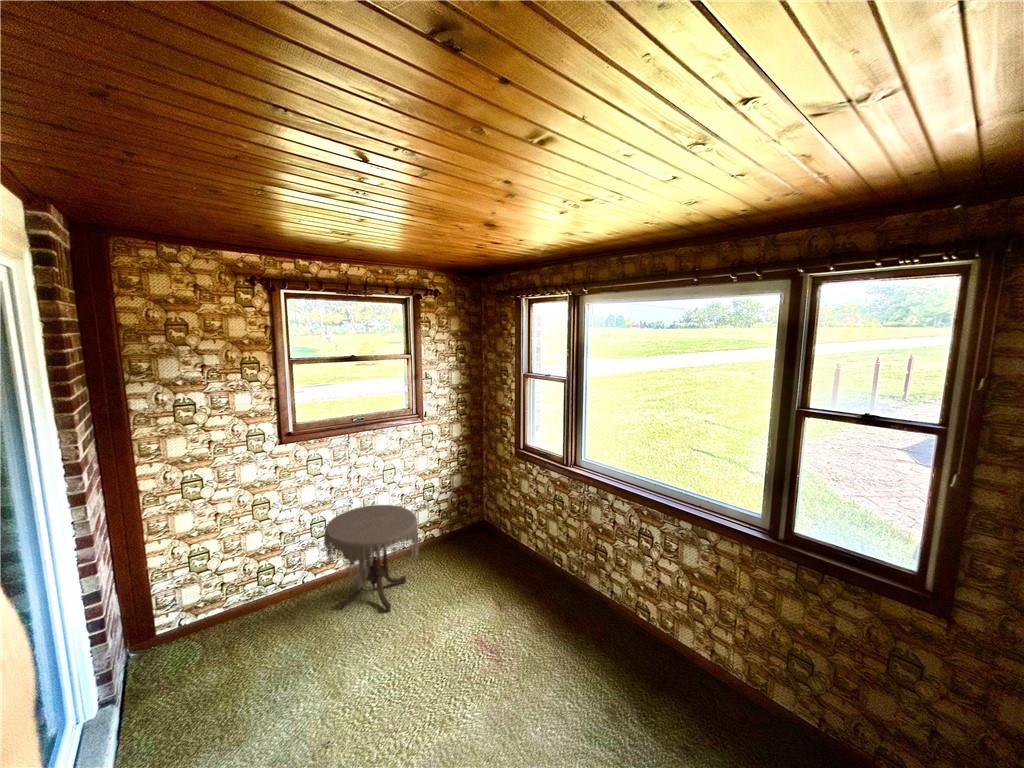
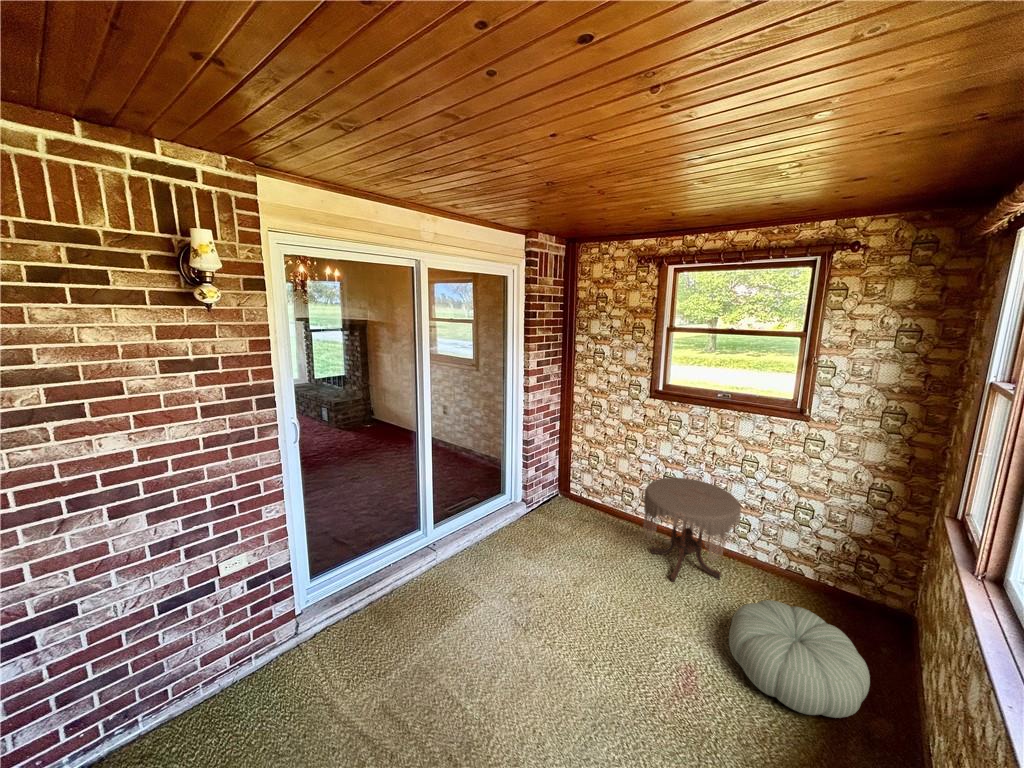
pouf: none [462,546,544,612] -> present [729,600,870,718]

